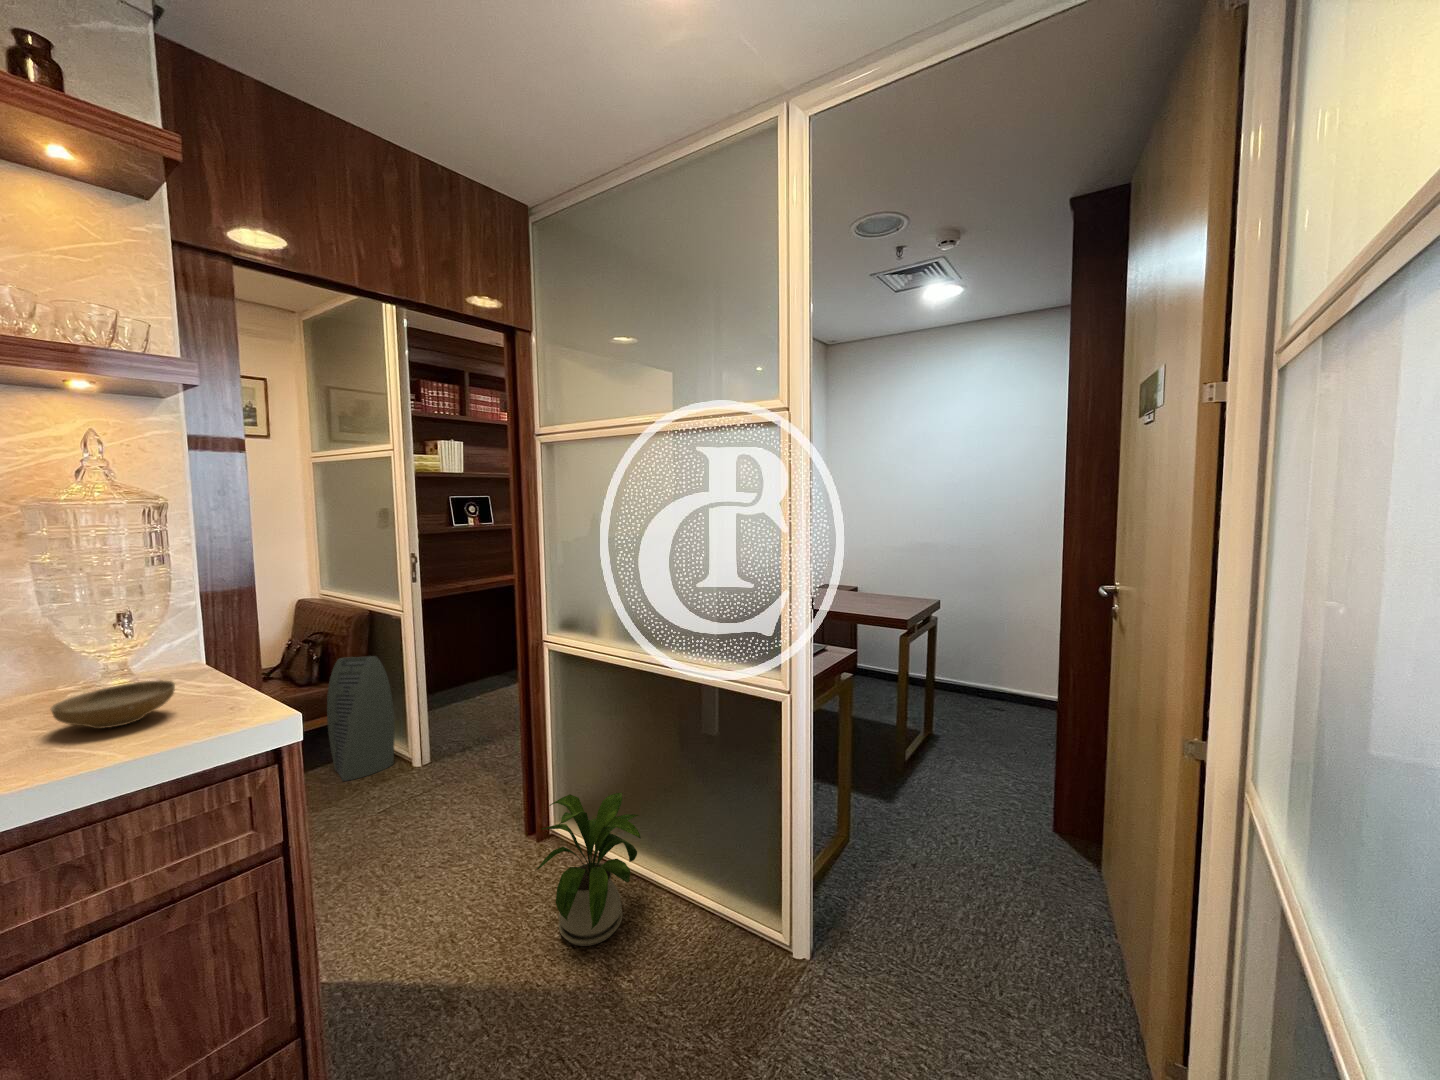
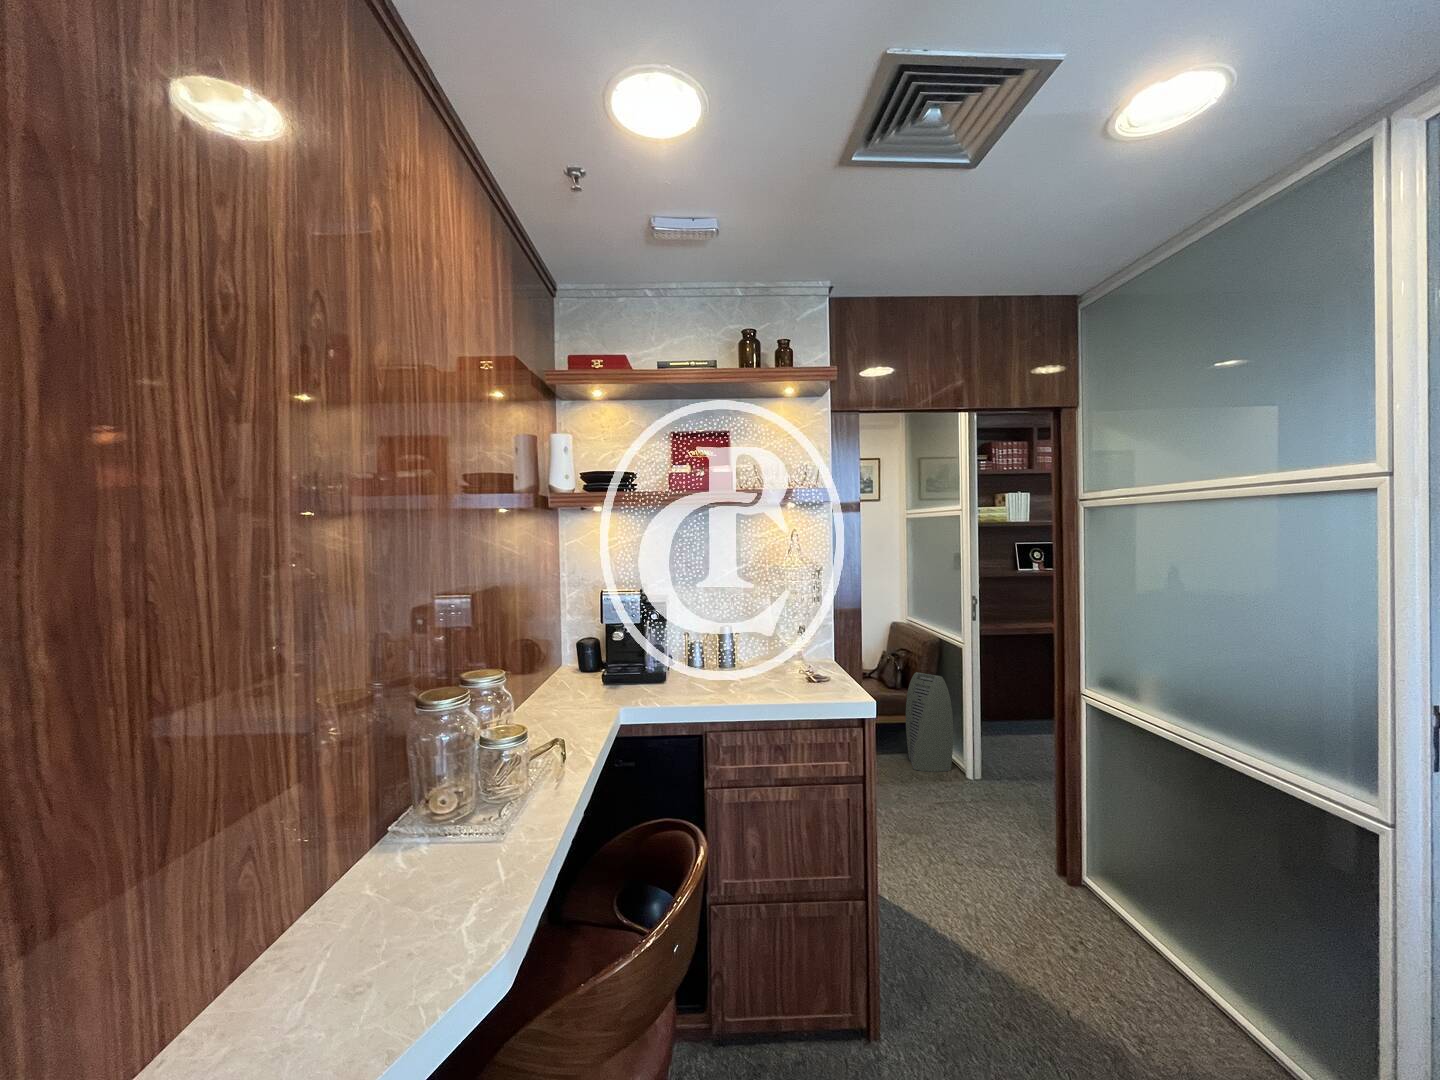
ceramic bowl: present [51,680,175,729] -> none [777,664,821,685]
house plant: present [536,793,641,946] -> none [1048,846,1173,1005]

